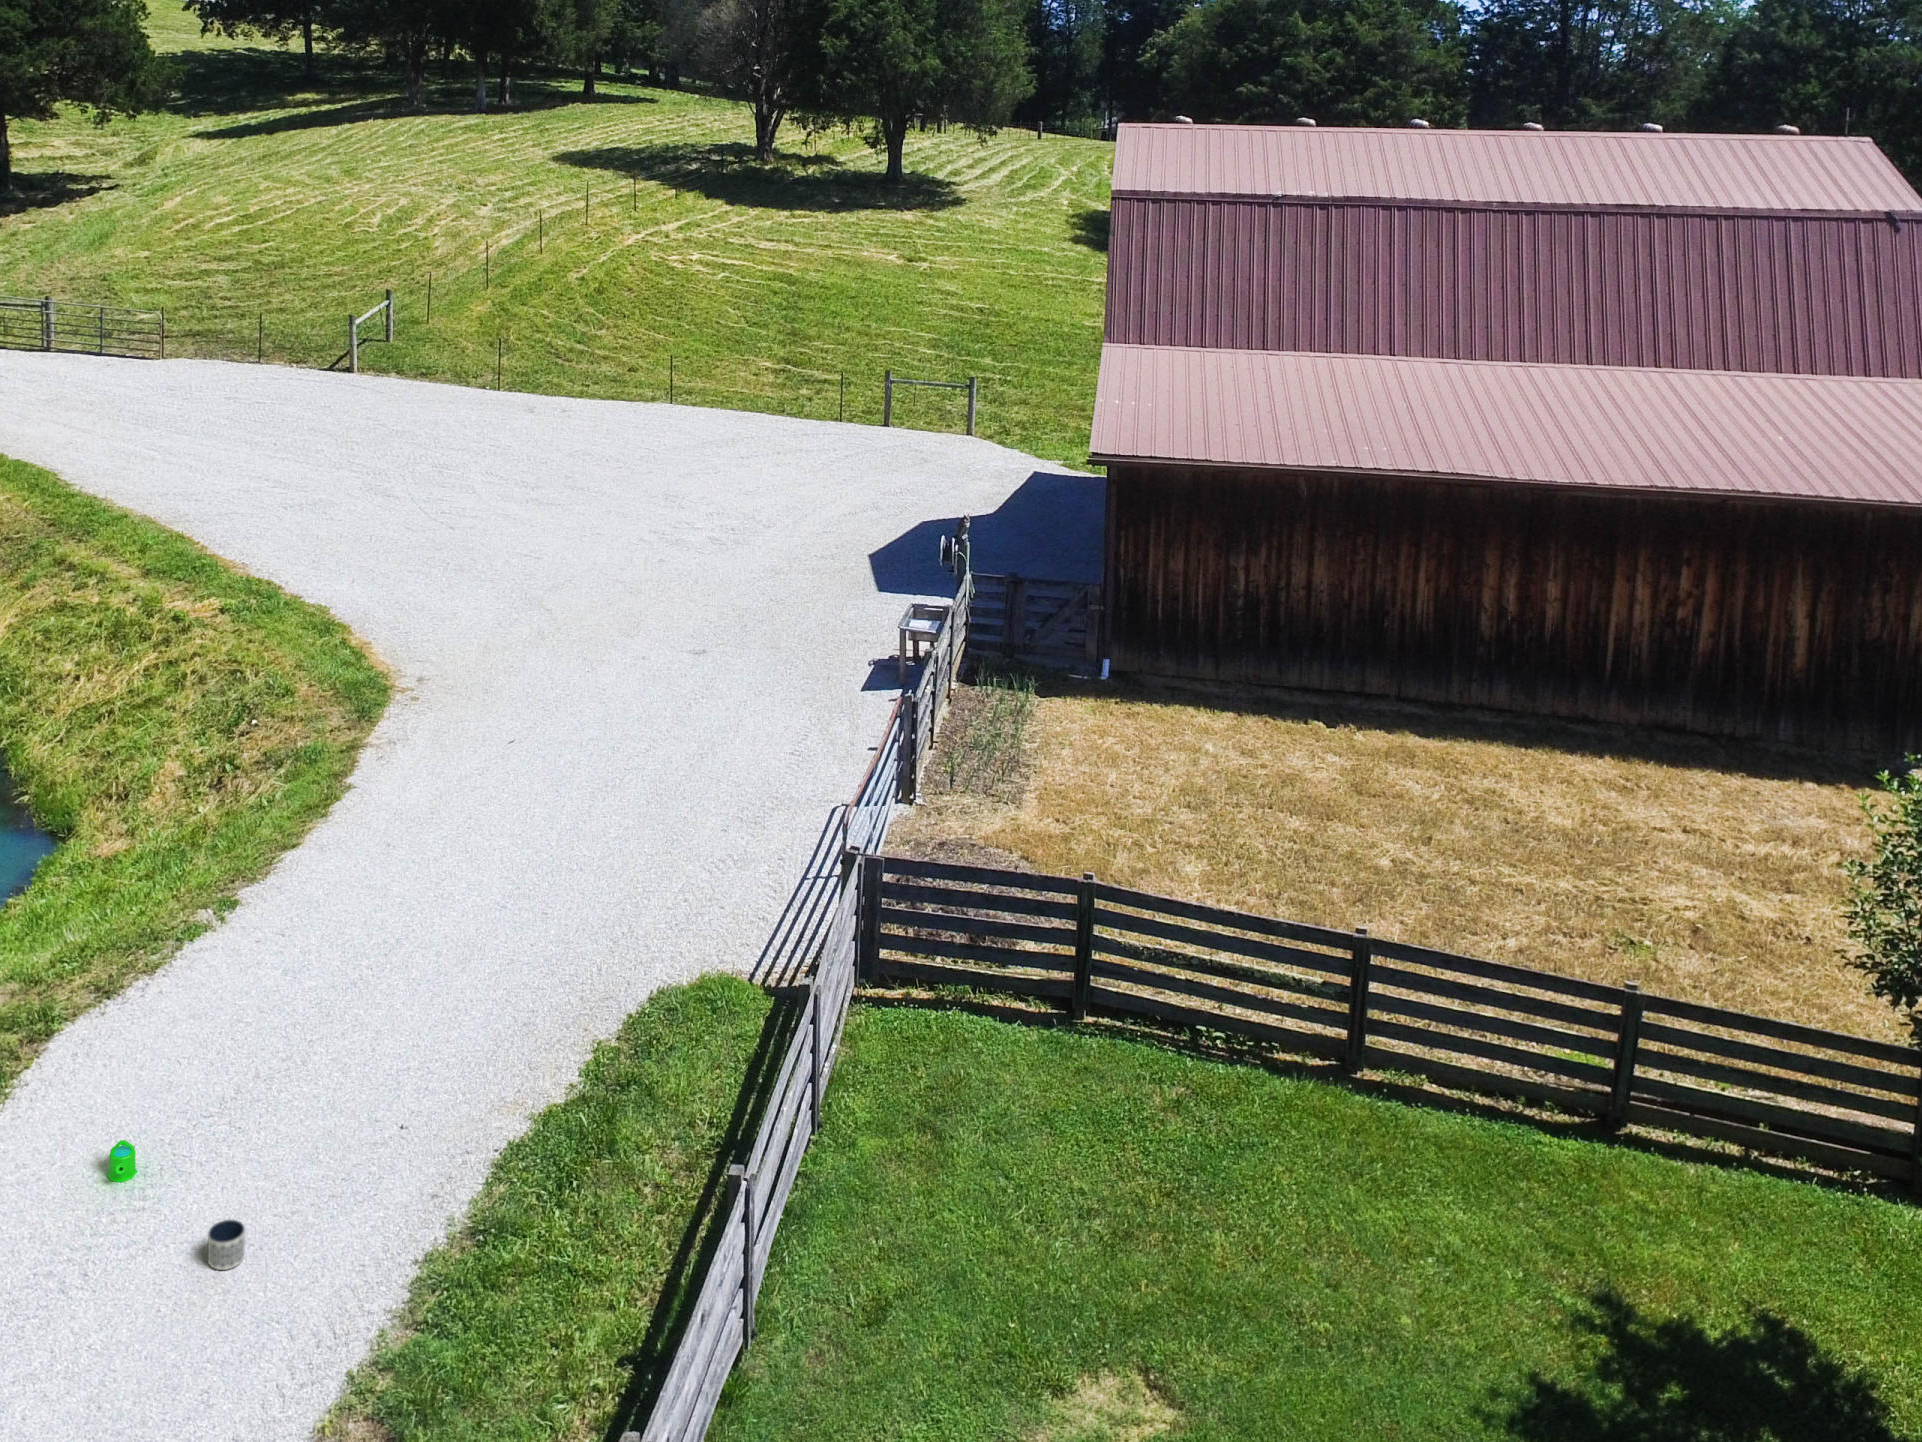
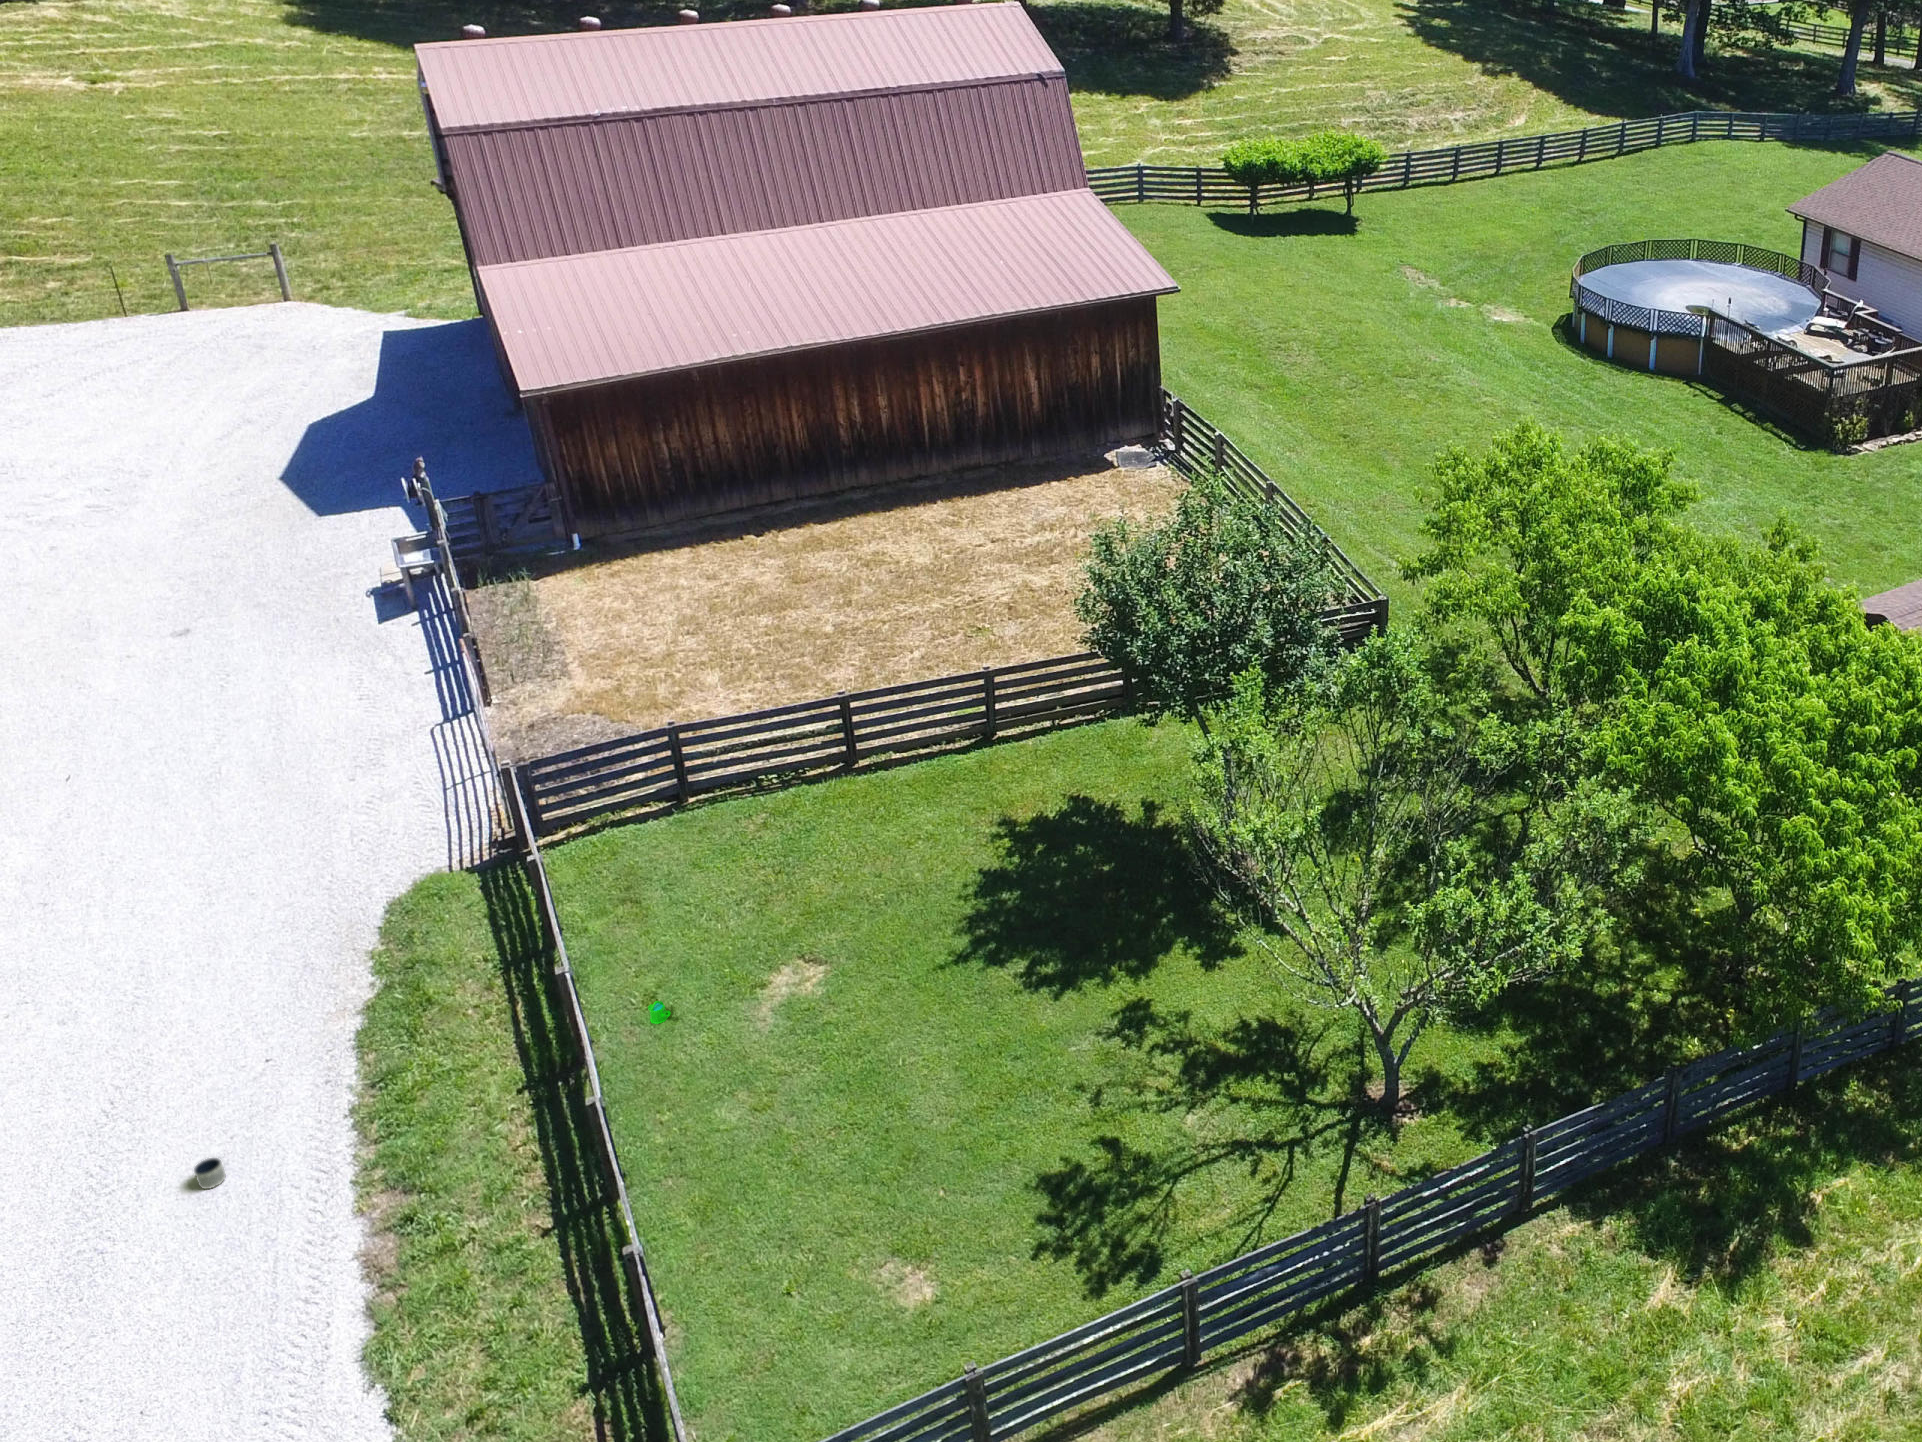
watering can: present [107,1140,137,1182] -> present [648,1001,671,1024]

